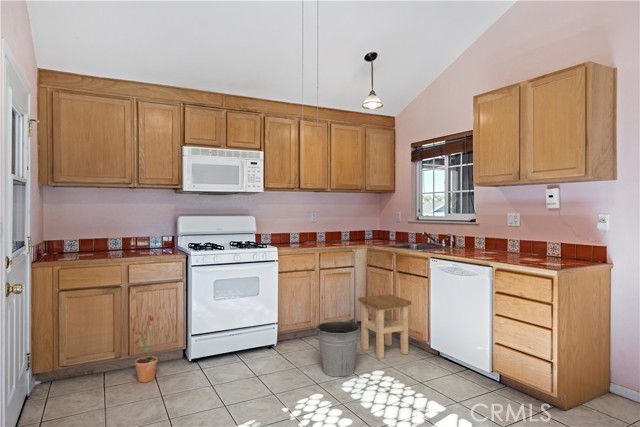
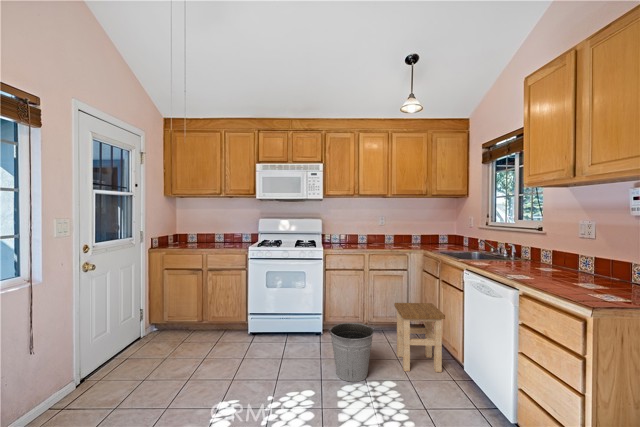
potted plant: present [135,315,158,382] -> none [197,295,217,346]

